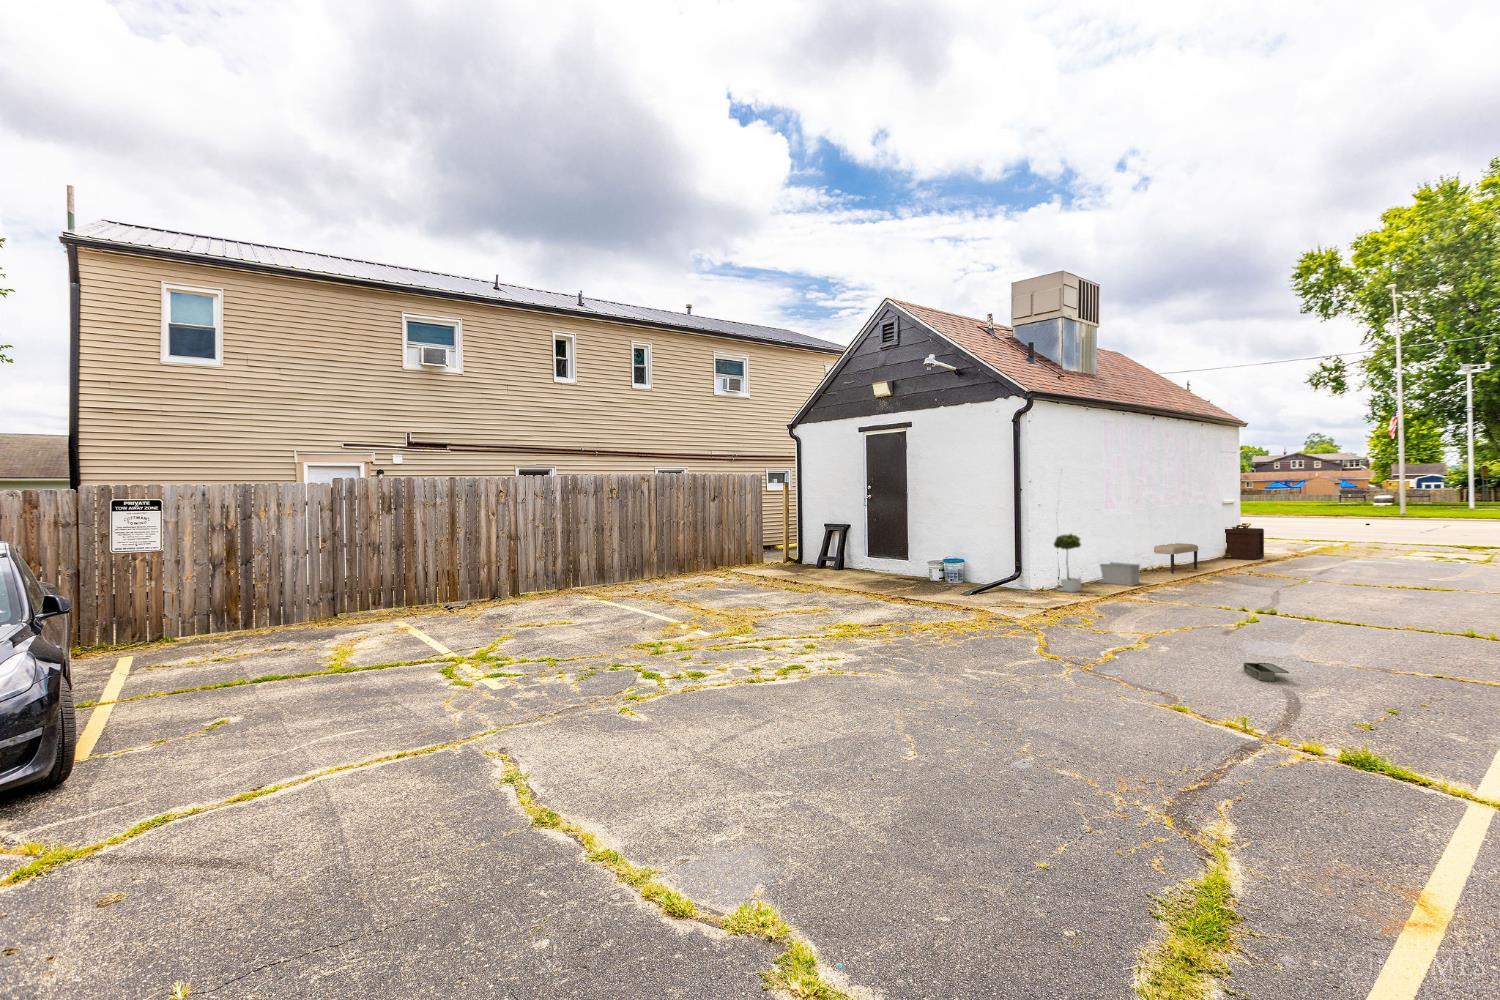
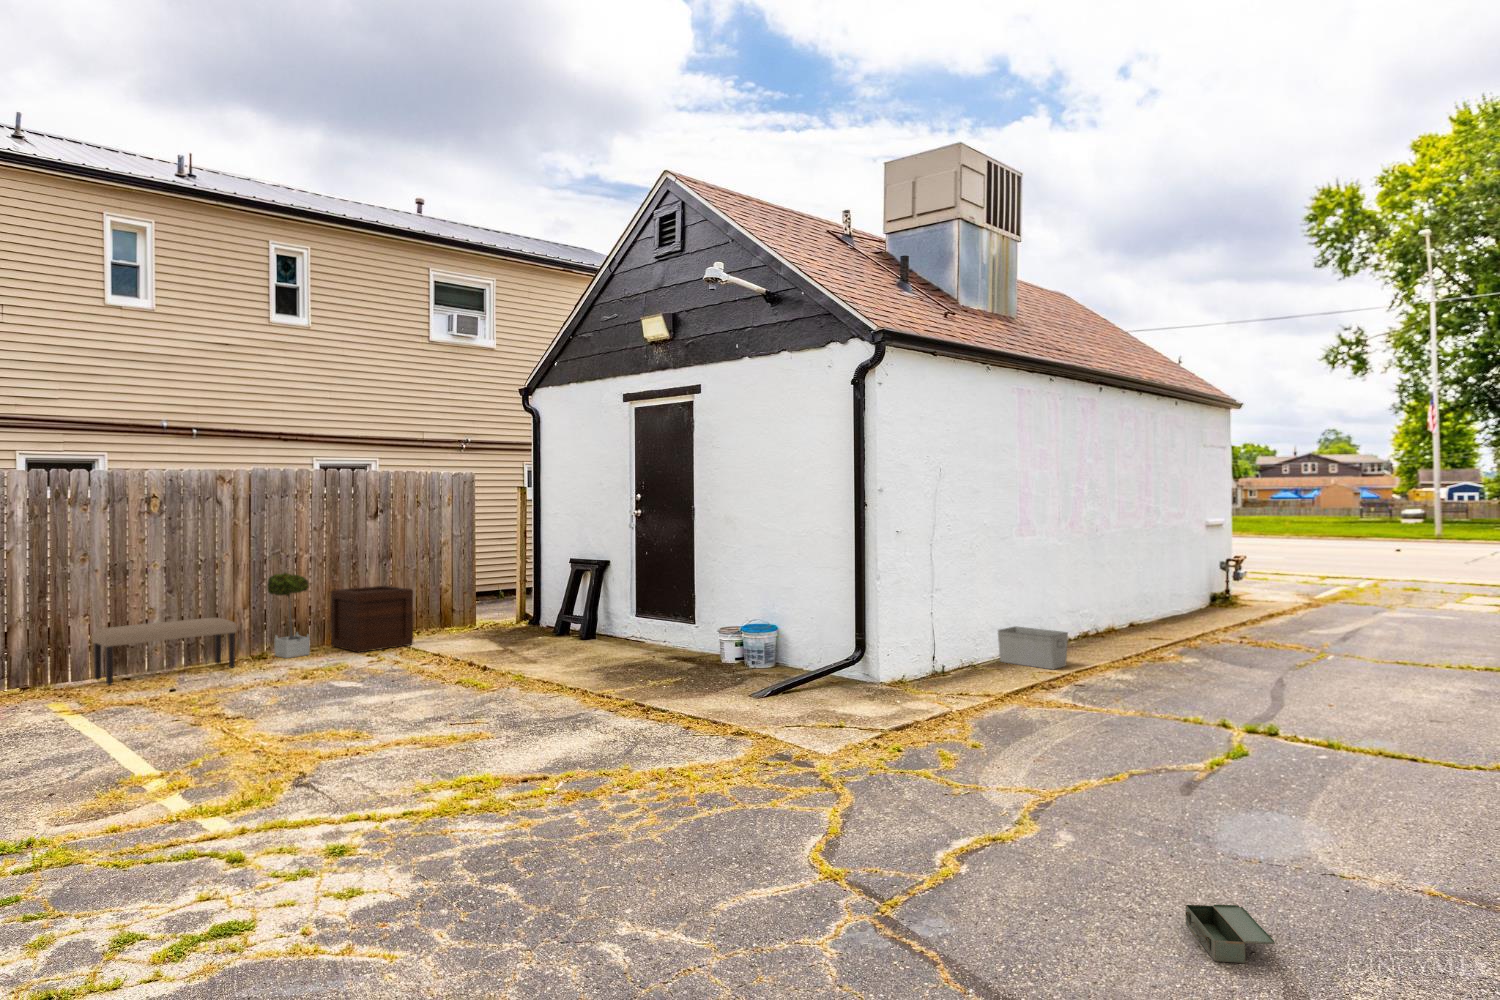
wooden crate: present [1224,528,1264,560] -> present [331,586,413,652]
potted tree: present [1054,534,1081,592] -> present [268,573,310,658]
bench: present [1154,543,1198,573] -> present [92,617,237,685]

